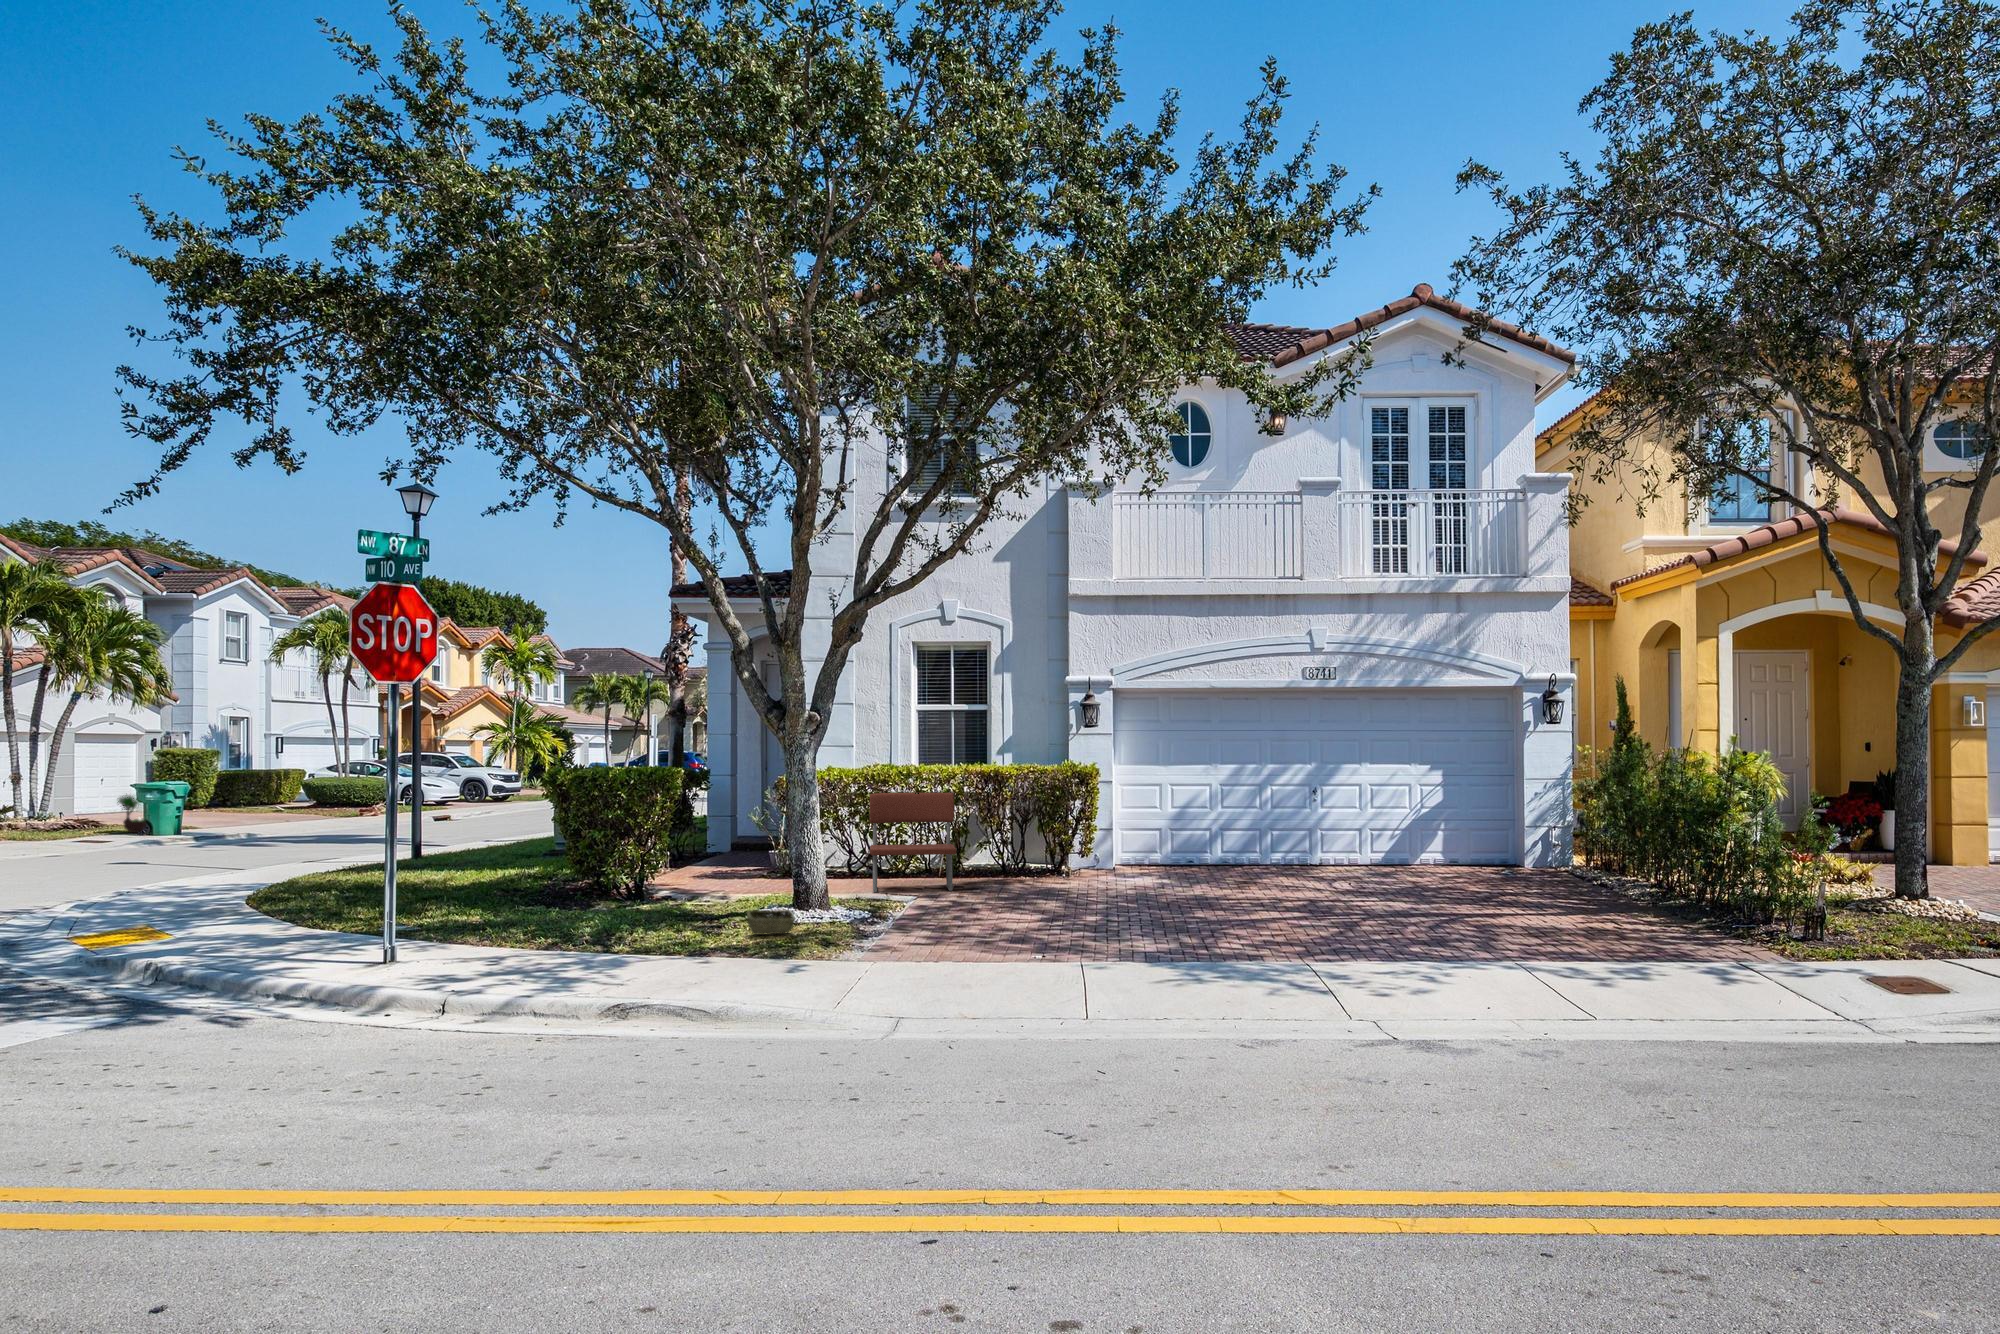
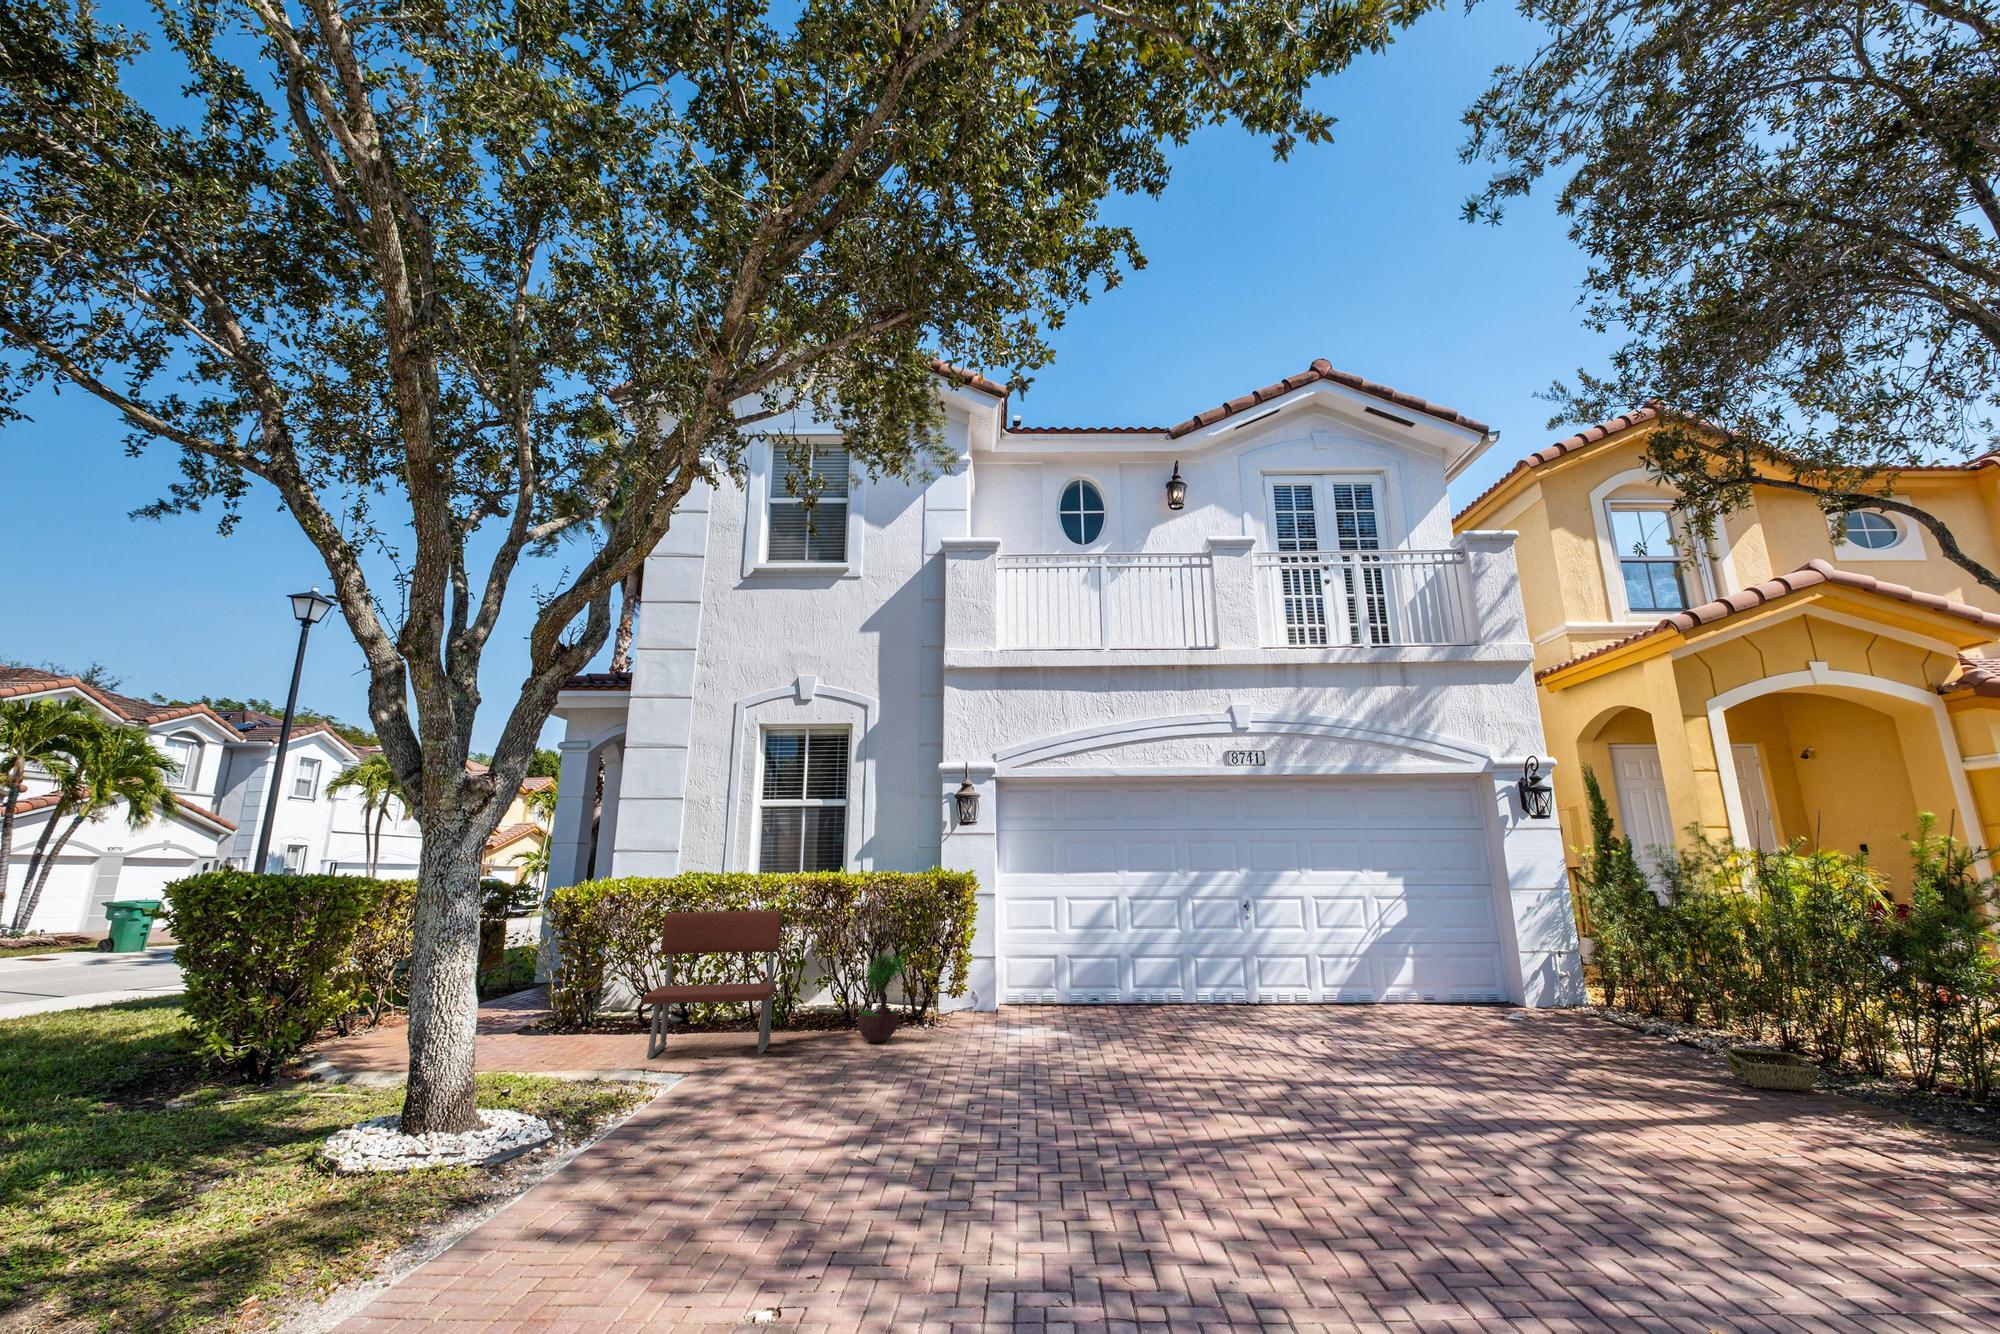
potted tree: present [117,795,146,833] -> present [857,951,907,1042]
woven basket: present [747,910,795,935] -> present [1723,1048,1820,1090]

